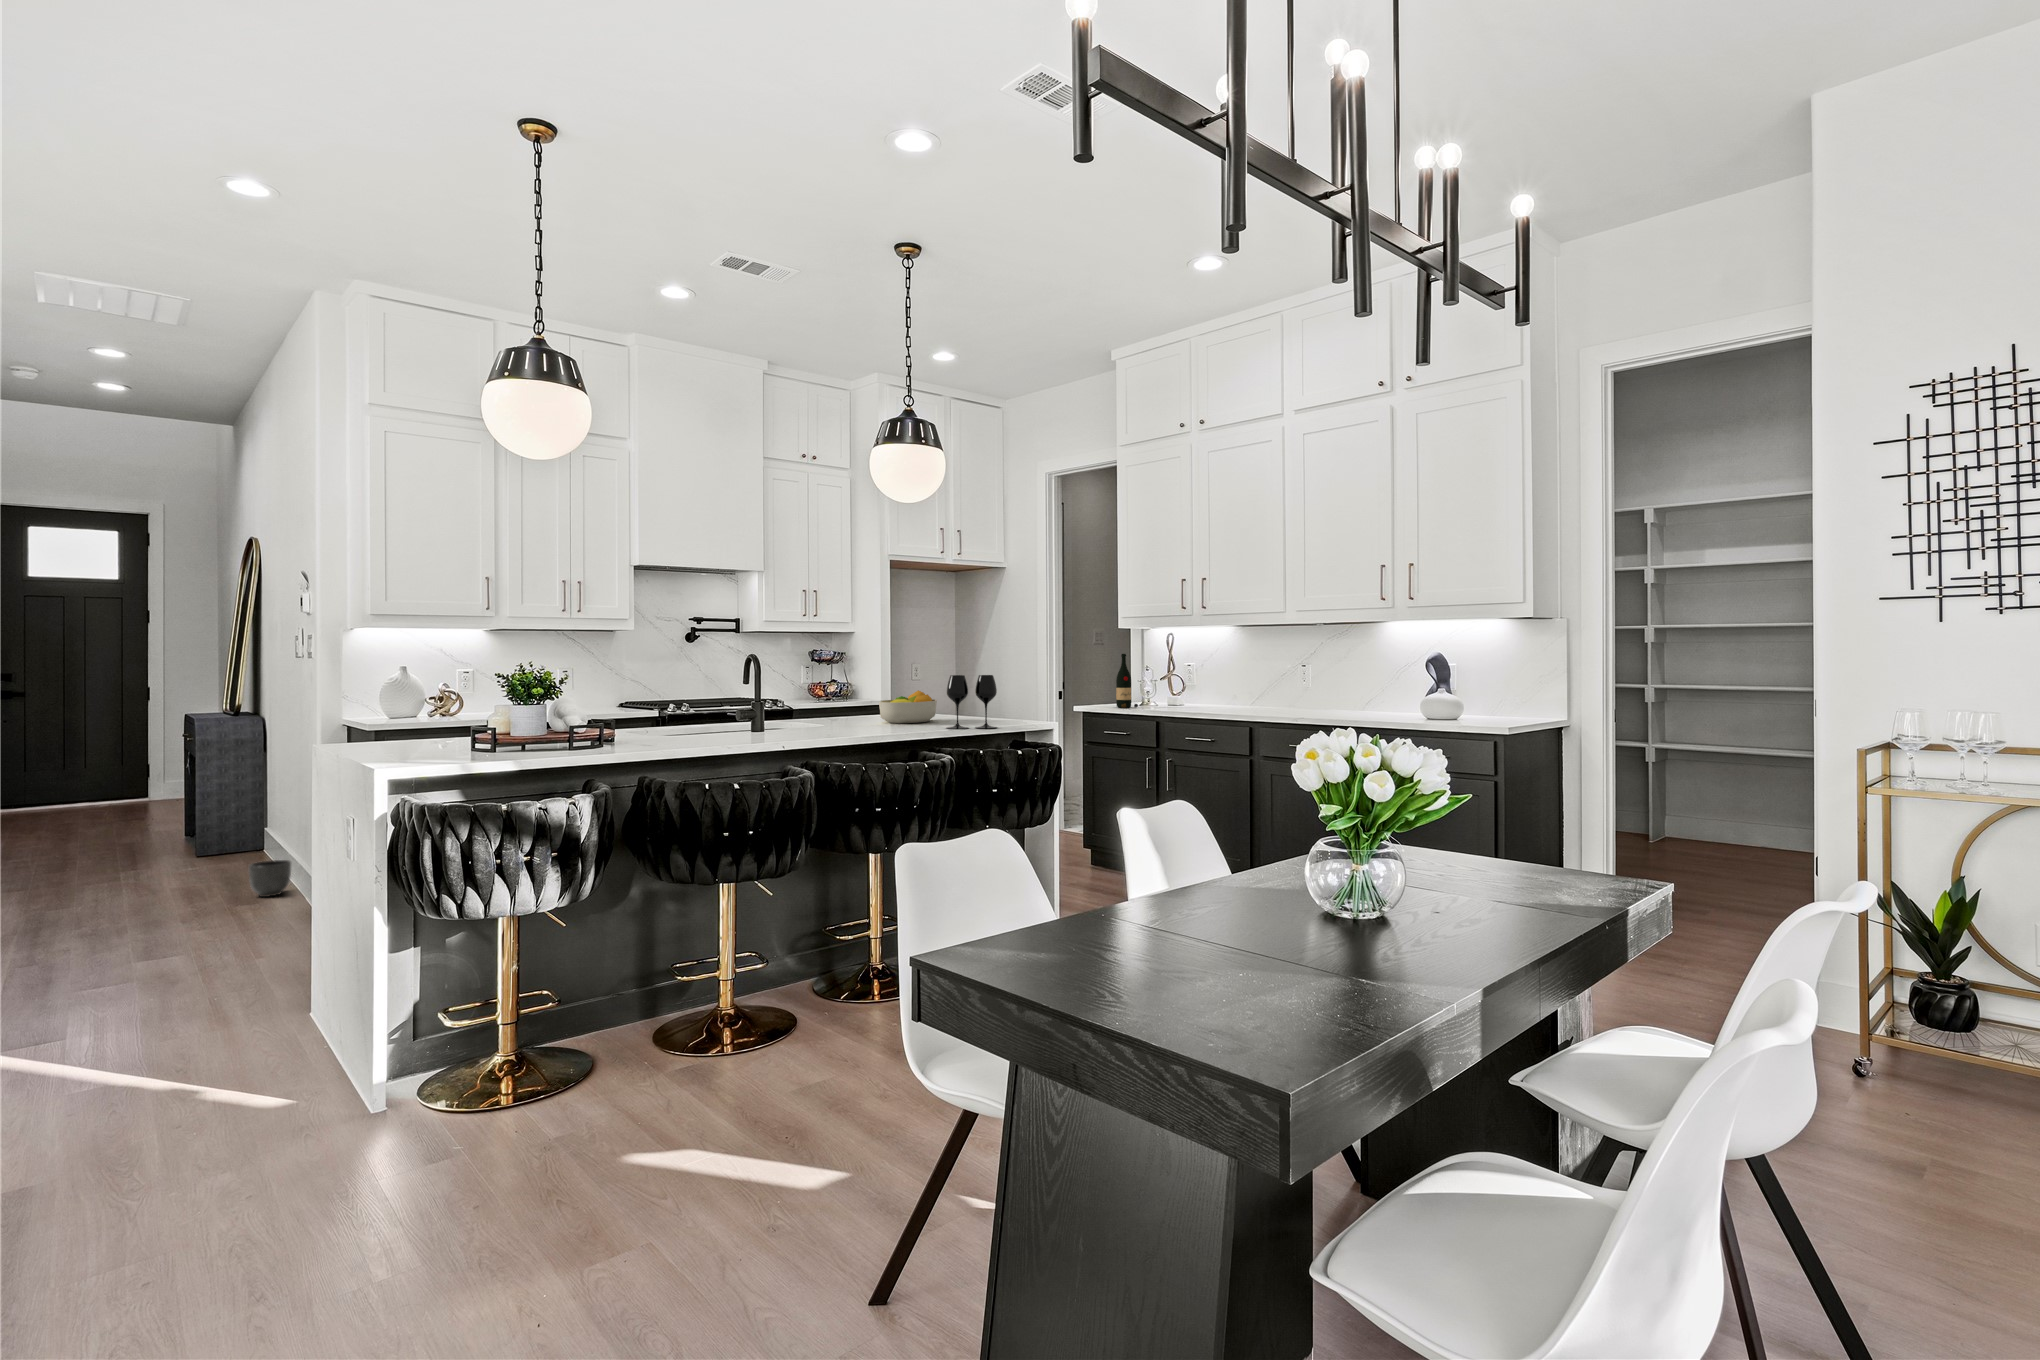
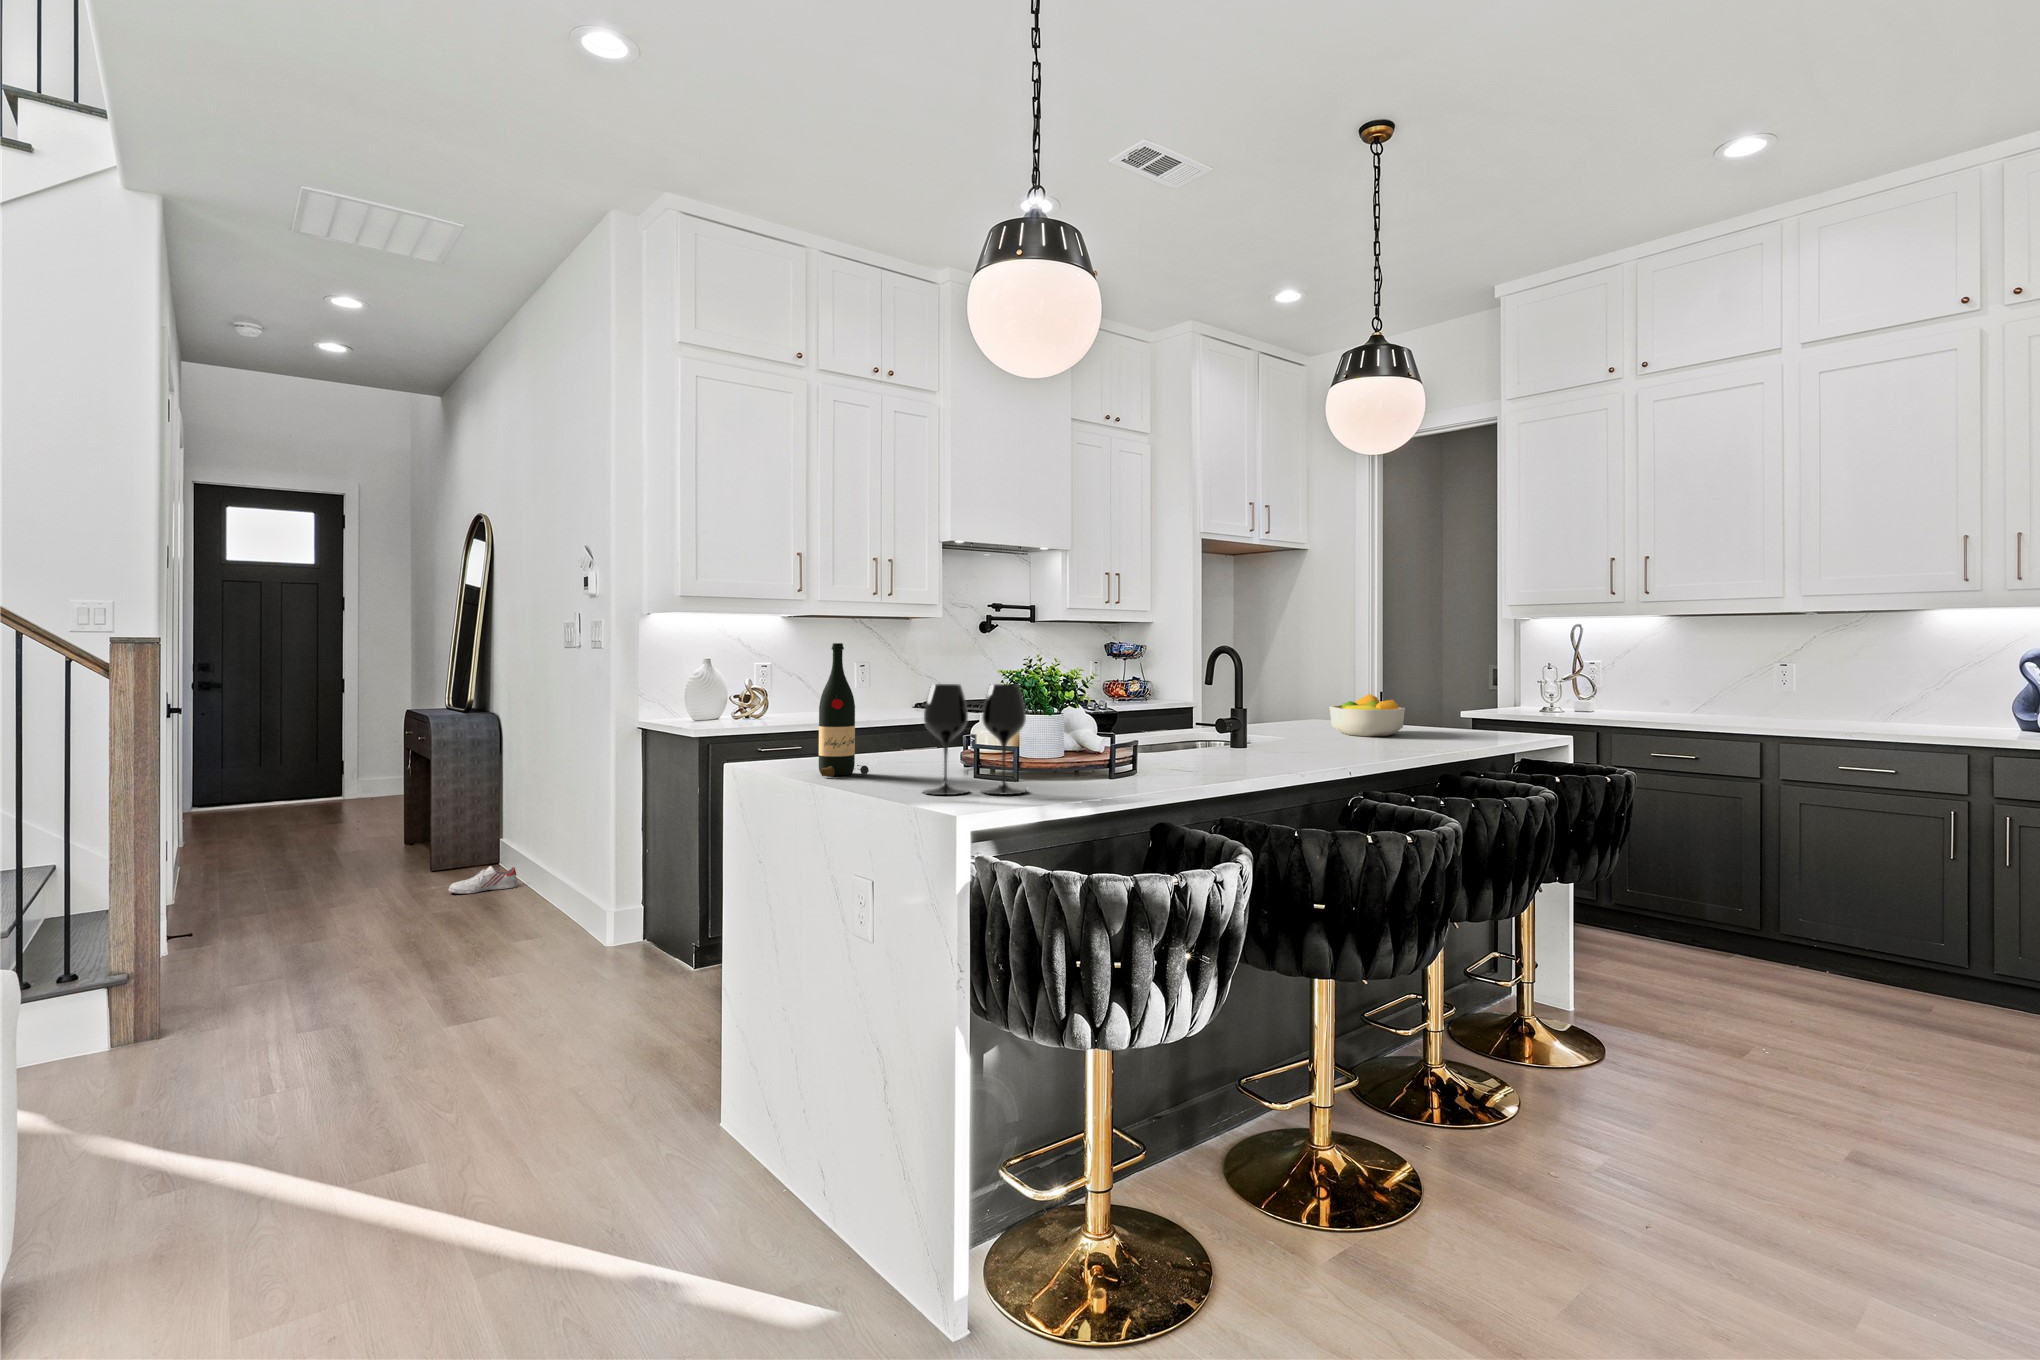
wine bottle: present [1116,654,1138,708] -> present [819,643,869,777]
wine glass: present [947,675,997,729] -> present [923,684,1026,795]
shoe: none [197,849,265,872] -> present [448,866,518,894]
planter: present [249,860,291,897] -> none [527,885,572,929]

